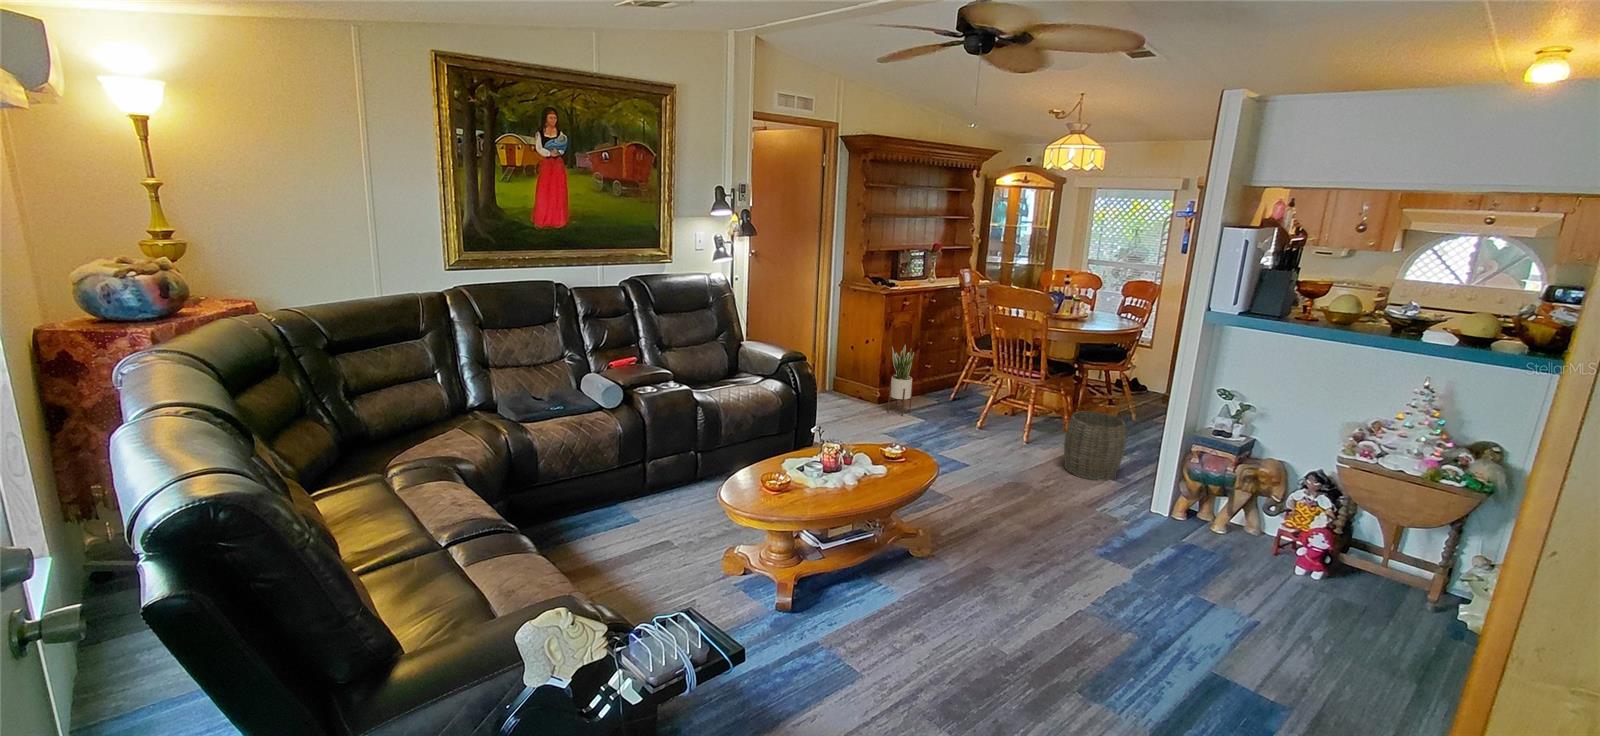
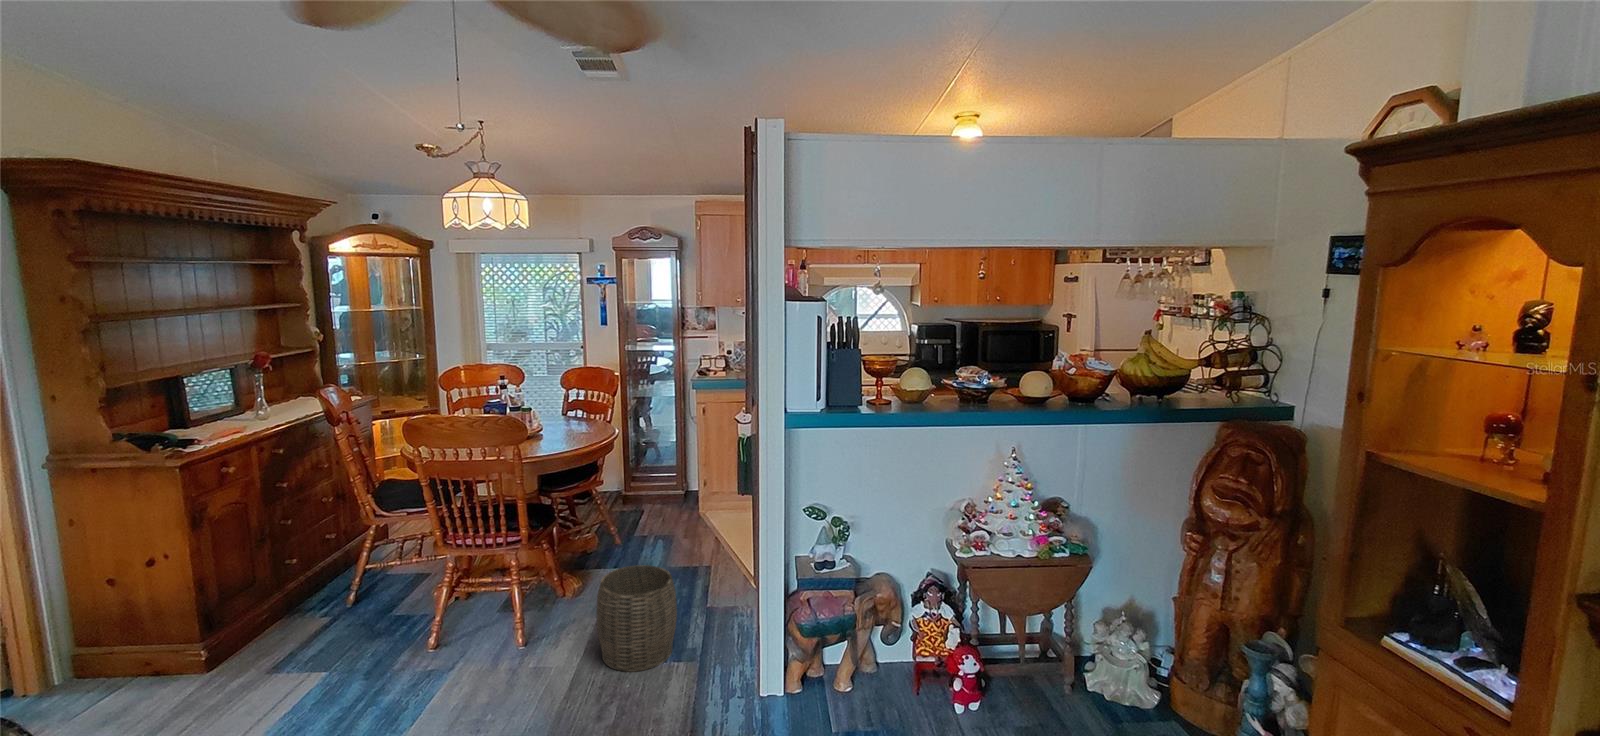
potted plant: present [888,345,914,416] -> none [227,553,290,687]

